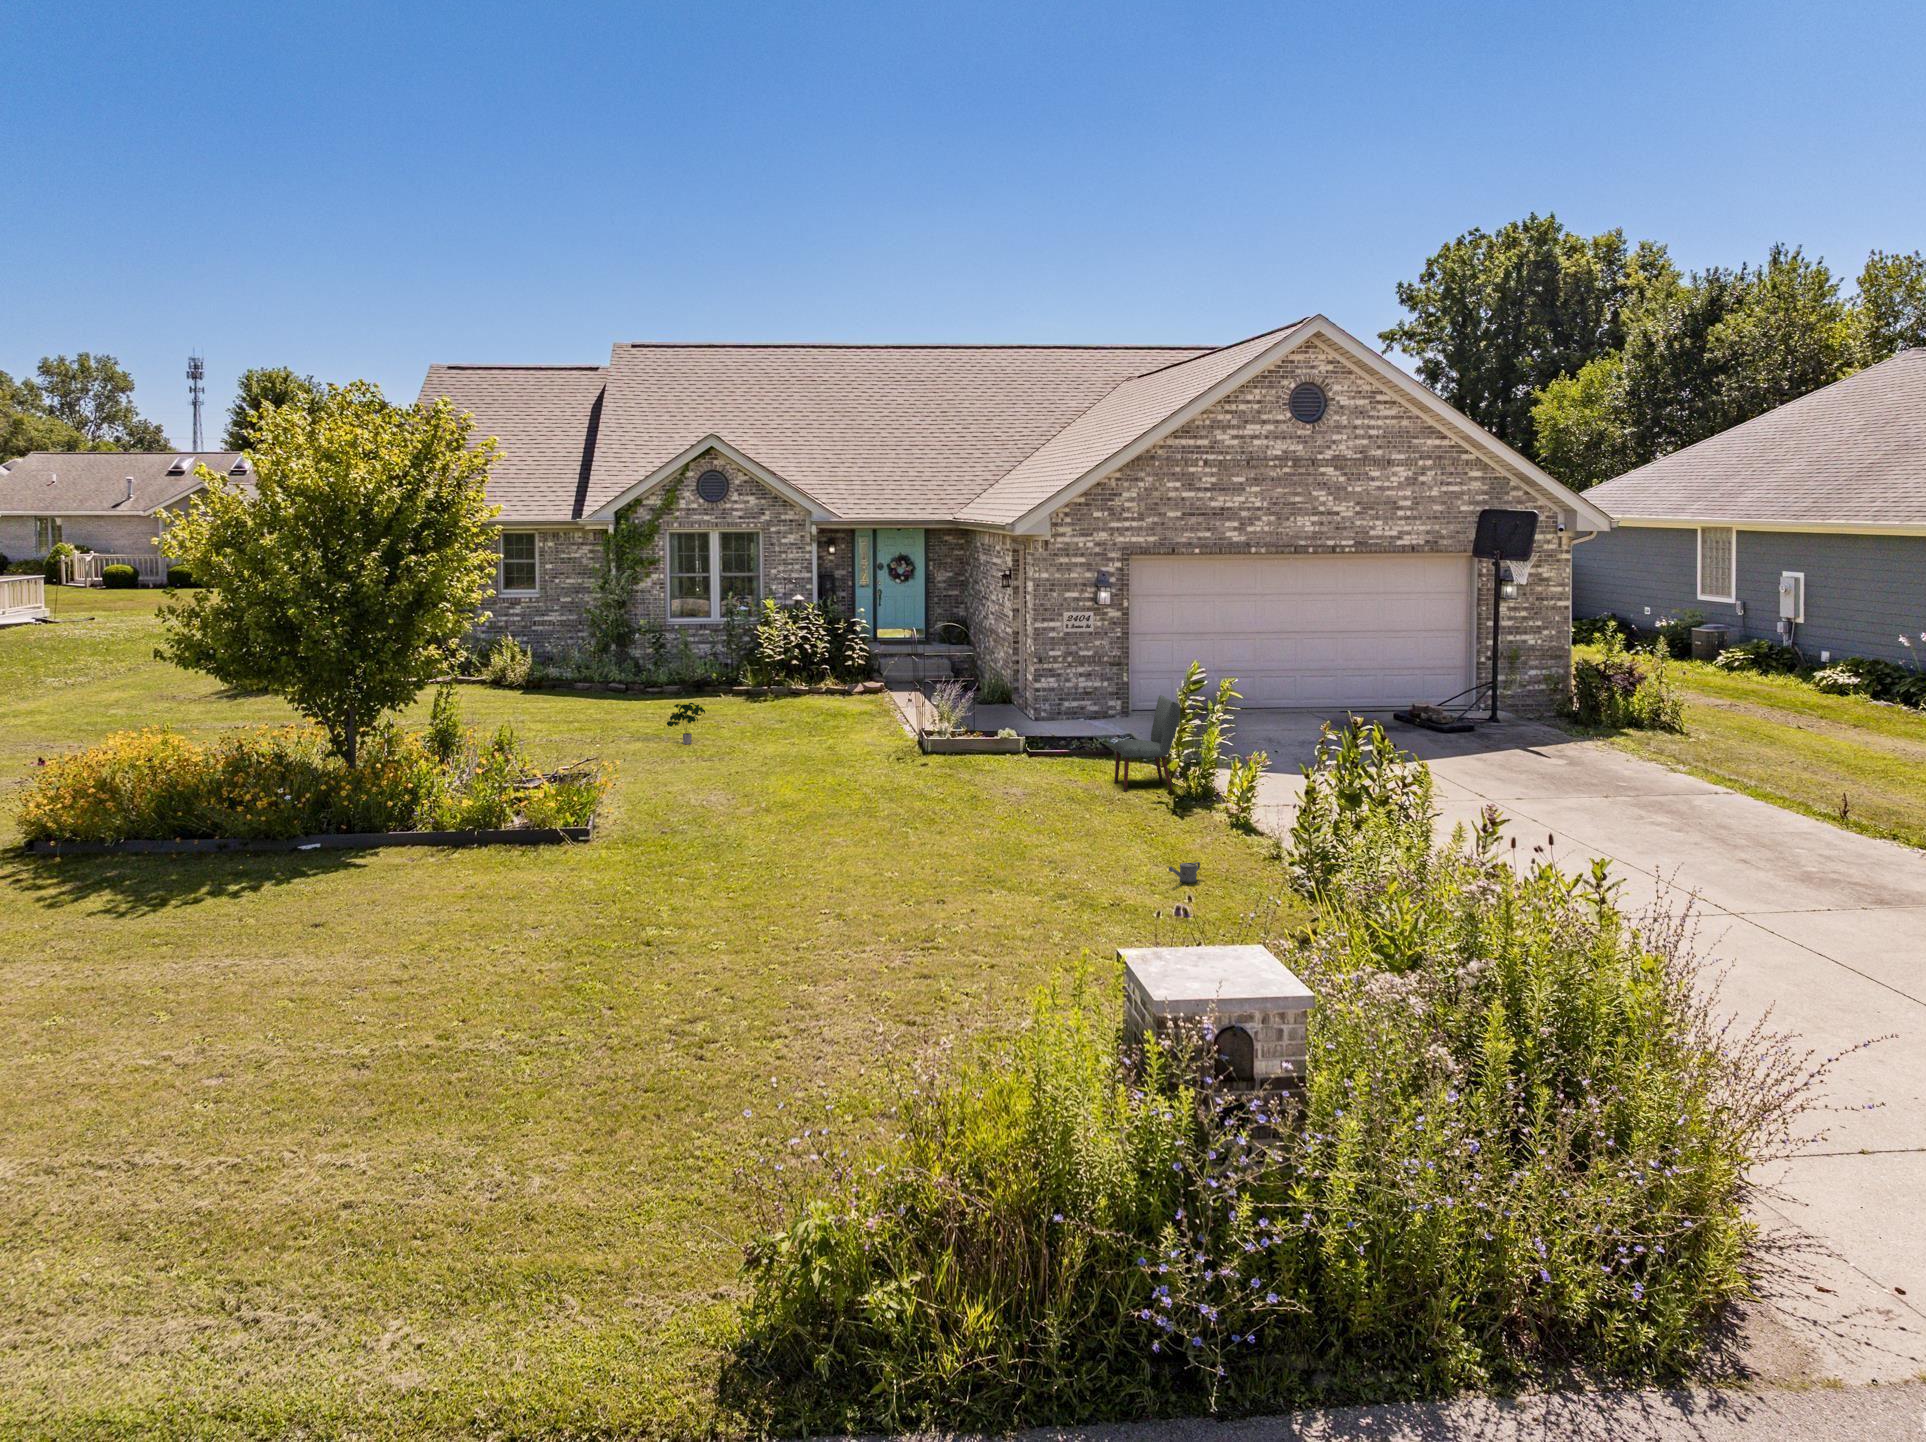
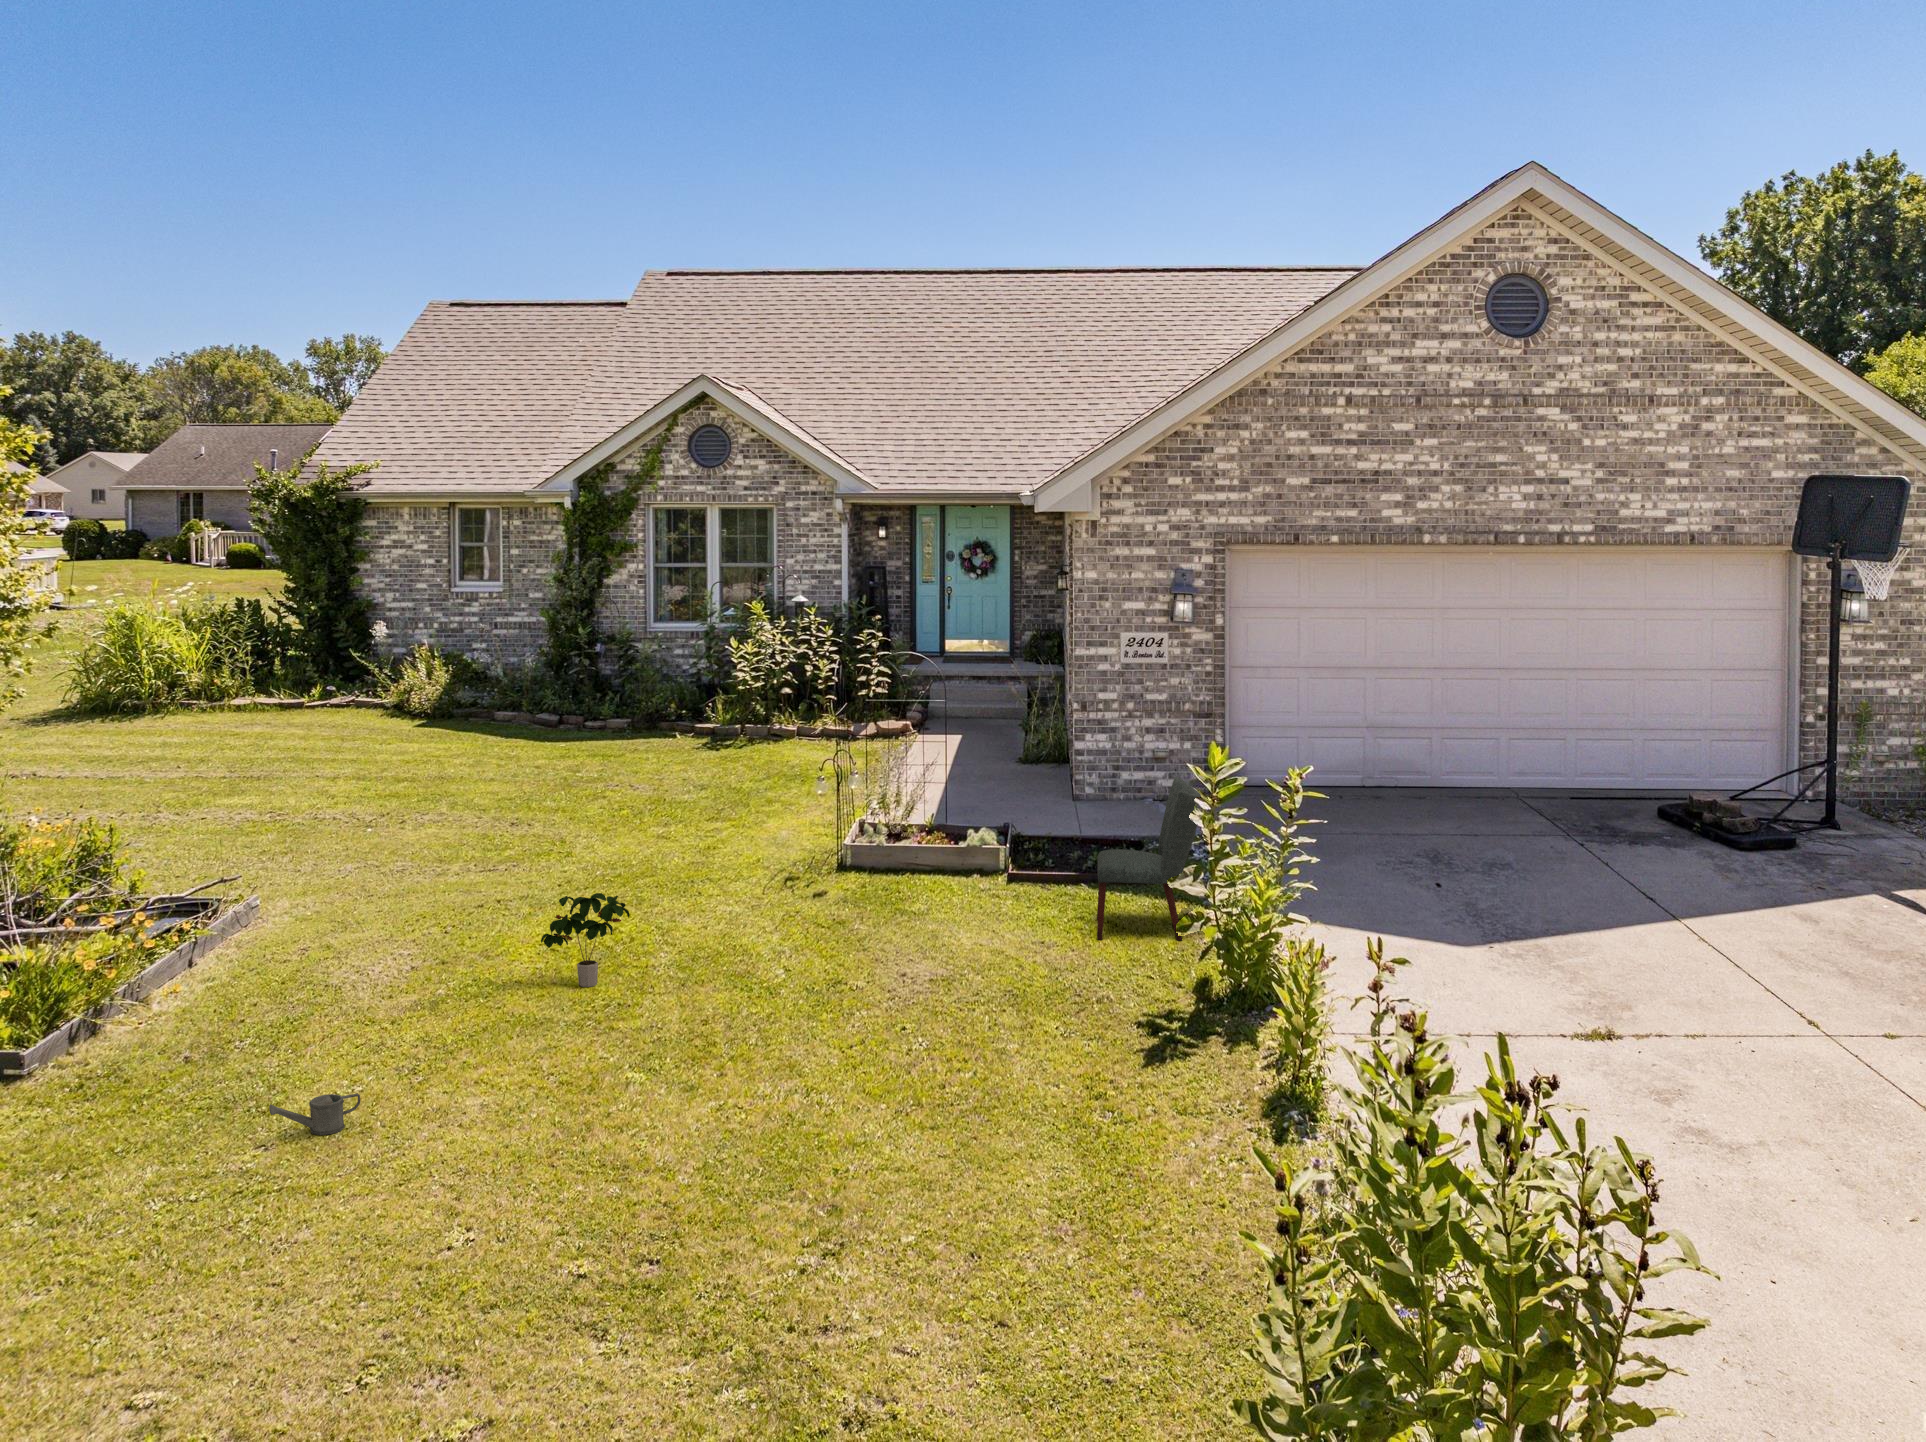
potted plant: present [667,703,705,744] -> present [541,893,630,987]
watering can: present [1169,862,1200,883] -> present [269,1093,360,1135]

